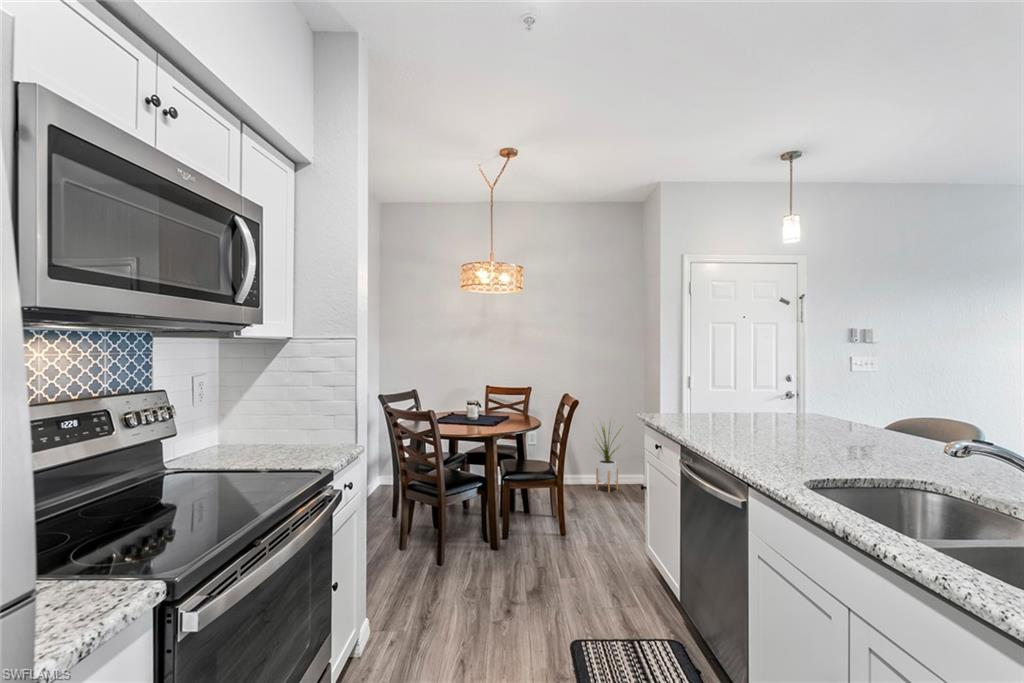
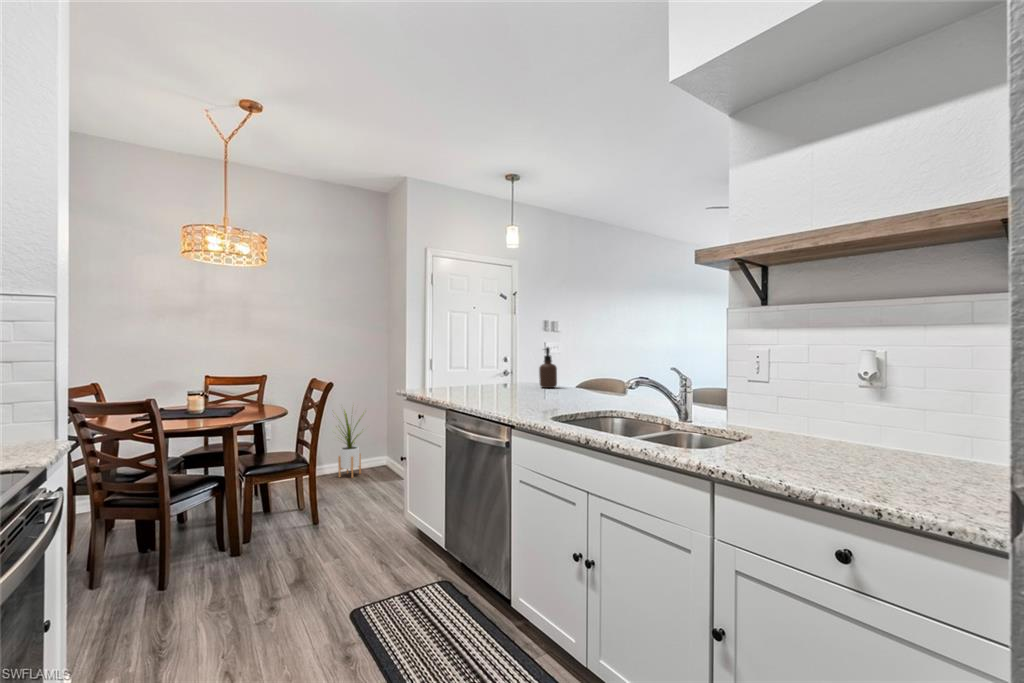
soap dispenser: none [820,375,847,429] -> present [539,347,557,388]

